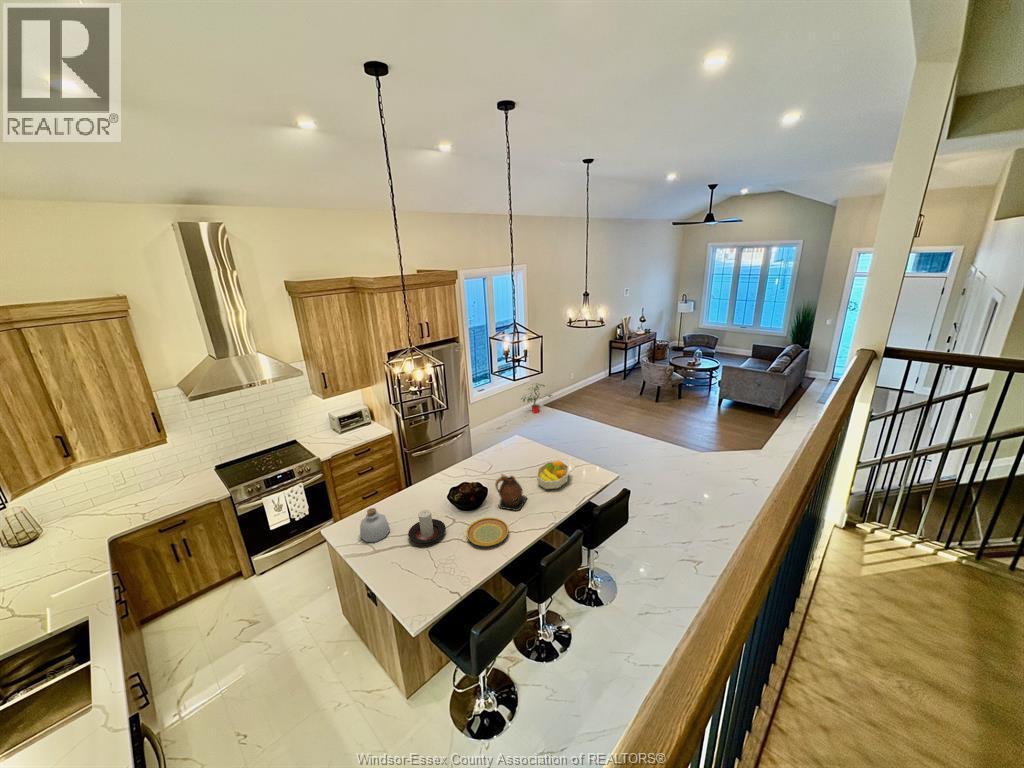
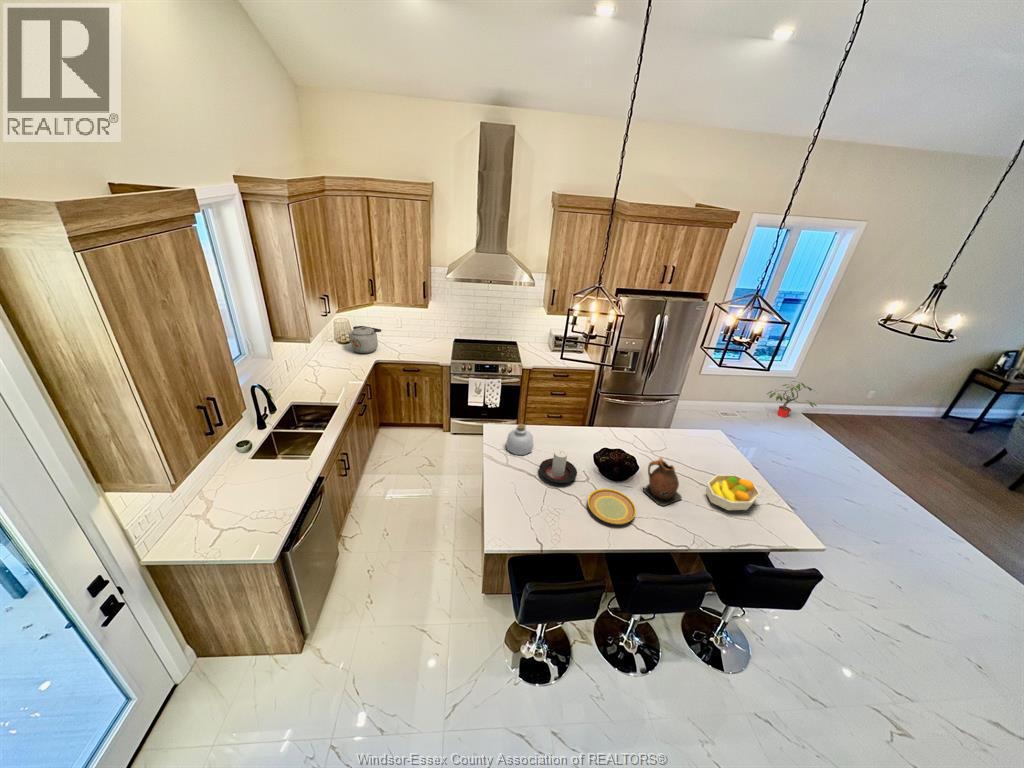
kettle: none [30,496,98,544] -> present [348,326,381,353]

